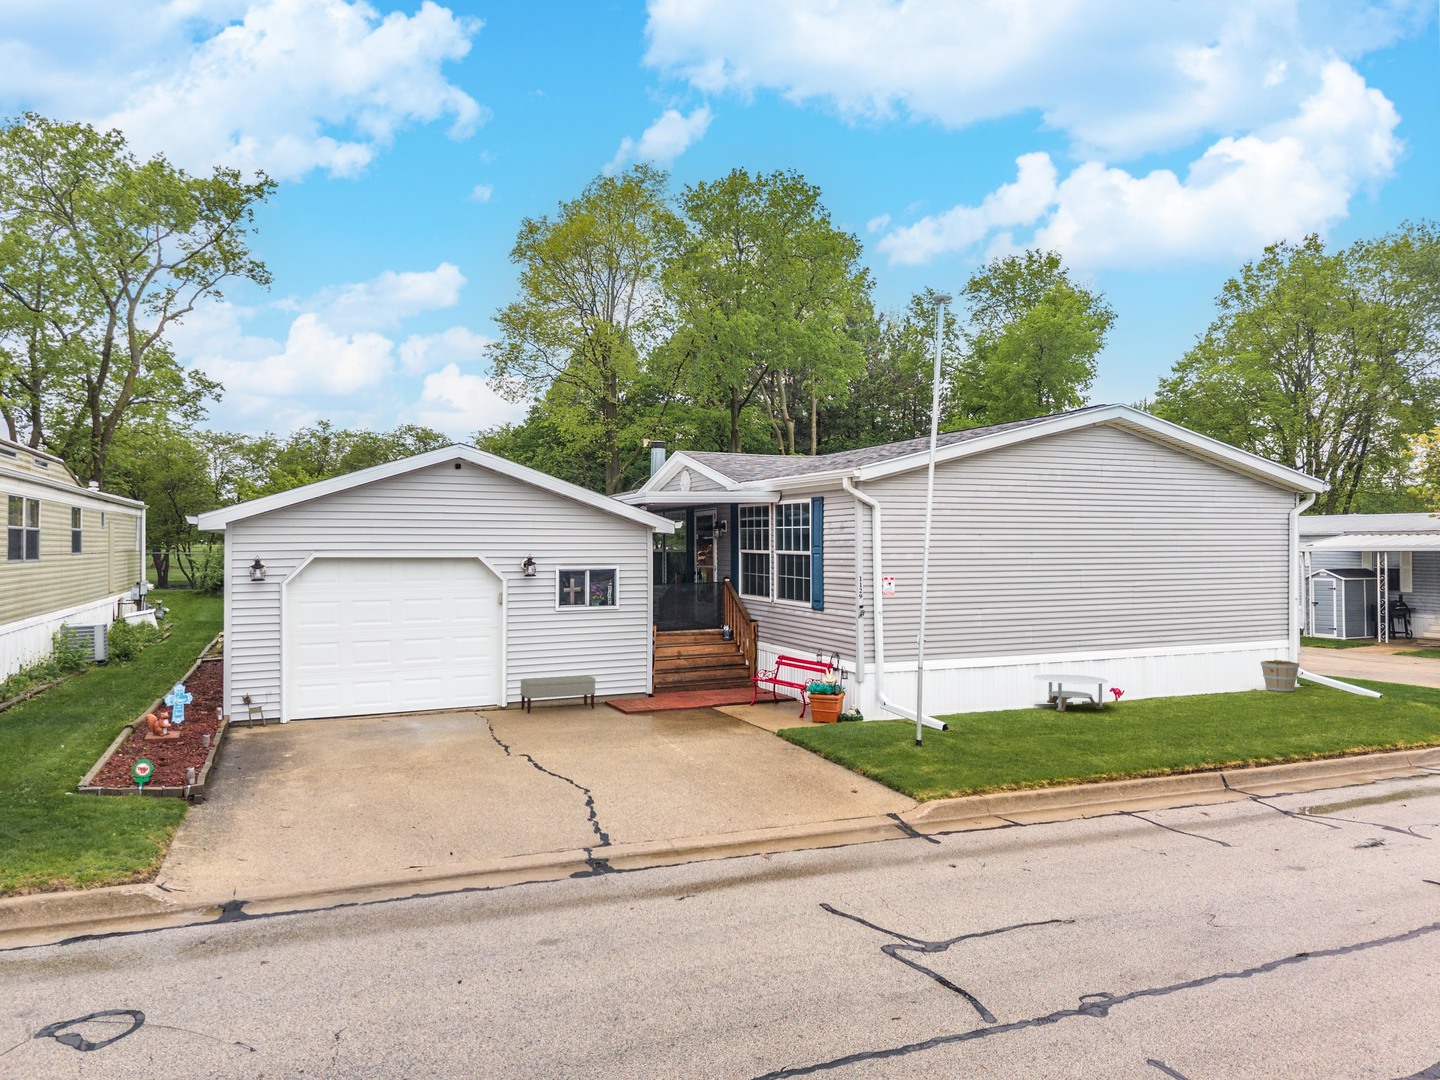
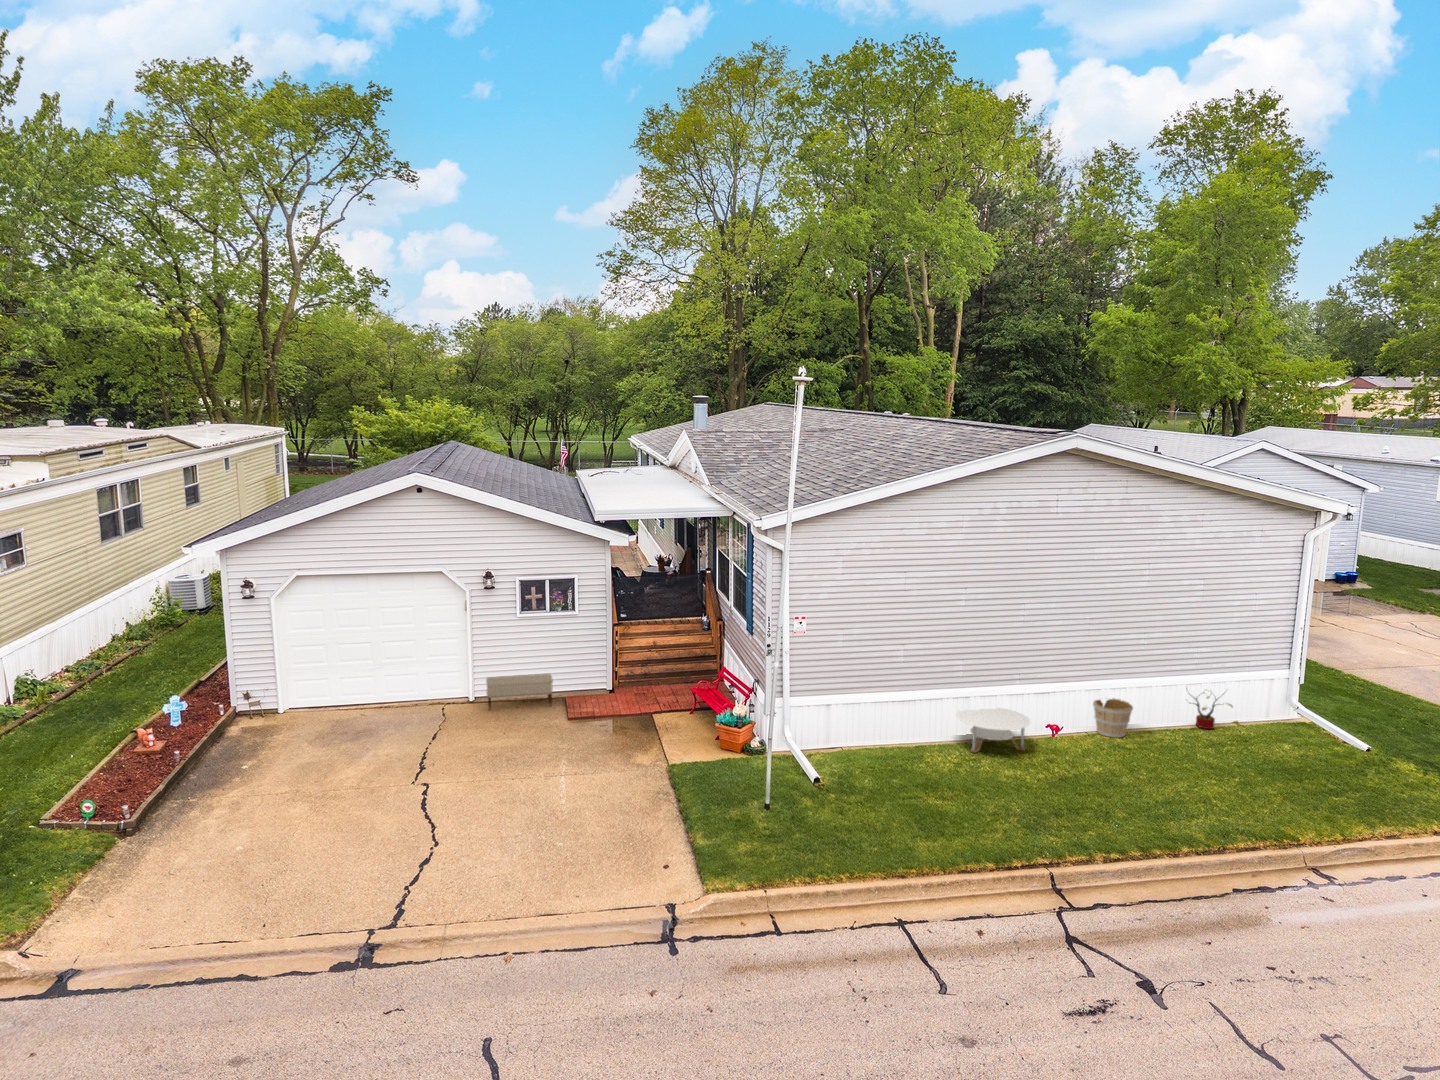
decorative plant: none [1211,654,1260,693] -> present [1190,694,1232,729]
wooden bucket: present [1261,660,1300,692] -> present [1093,699,1133,738]

